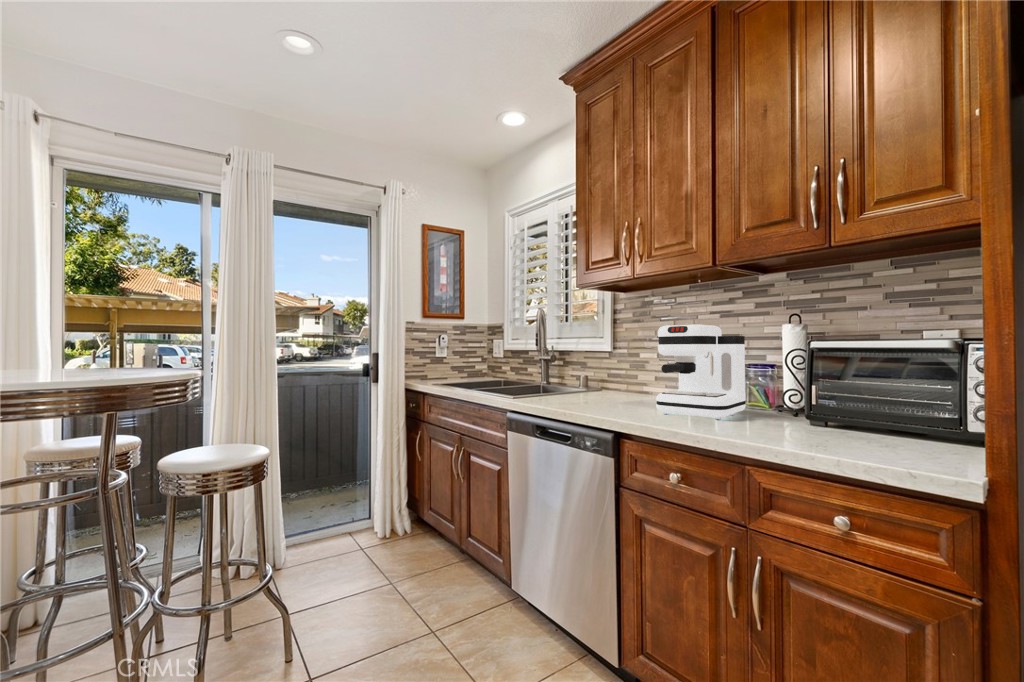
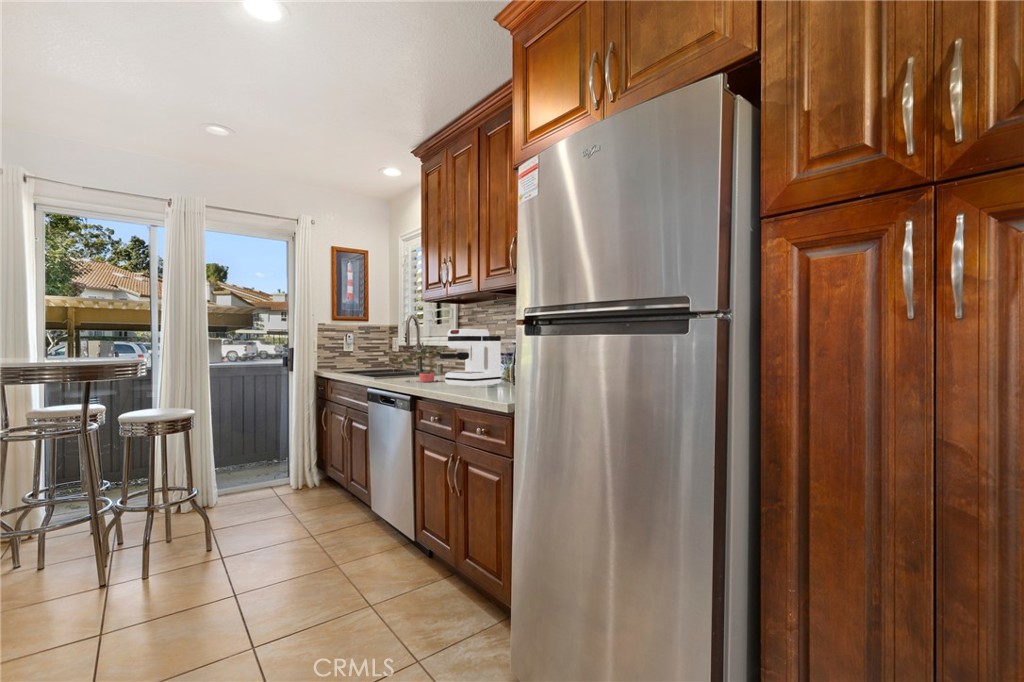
potted plant: none [552,350,633,405] -> present [395,345,447,382]

